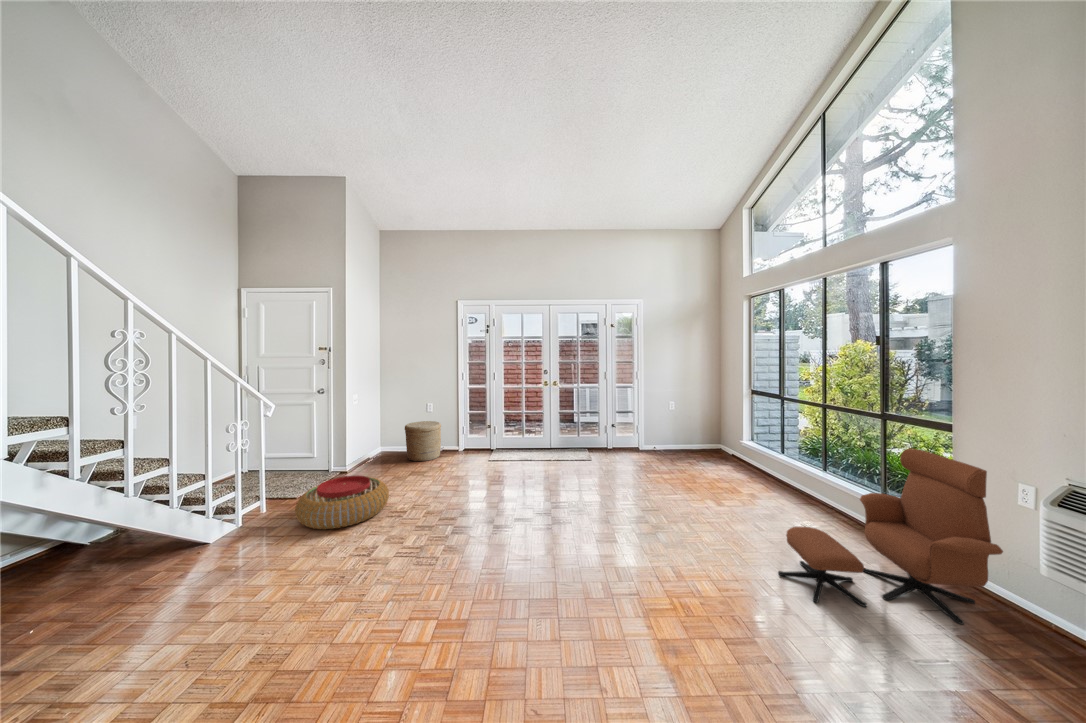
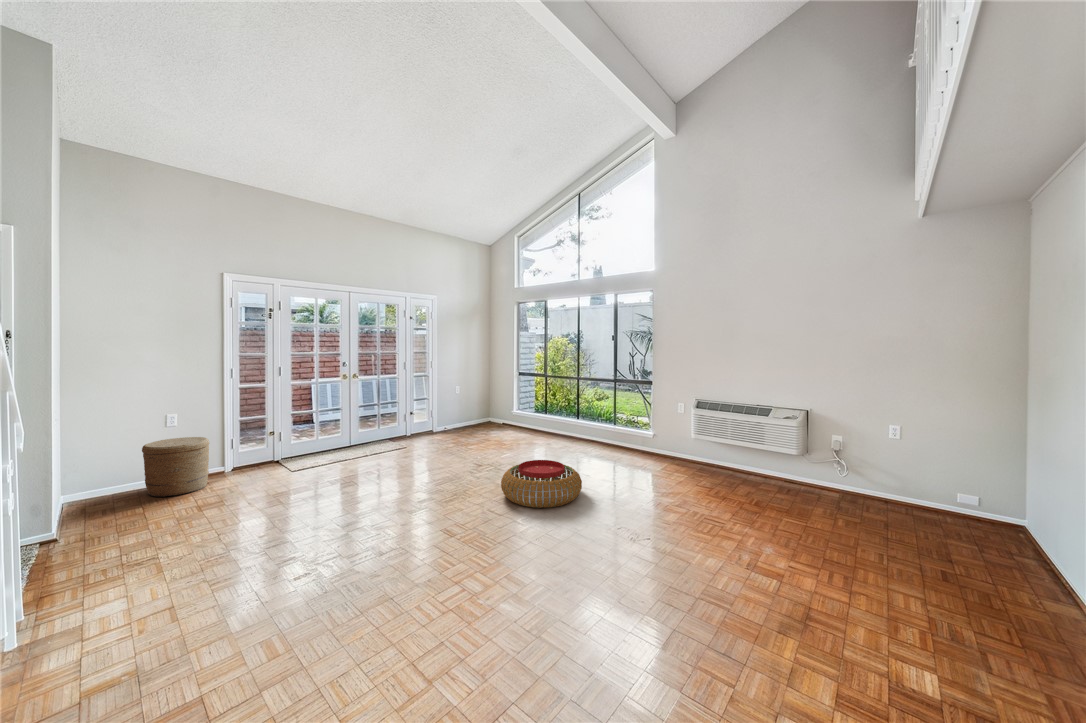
lounge chair: present [778,449,1003,624] -> none [595,391,669,472]
pouf: present [295,476,389,529] -> present [501,460,582,508]

